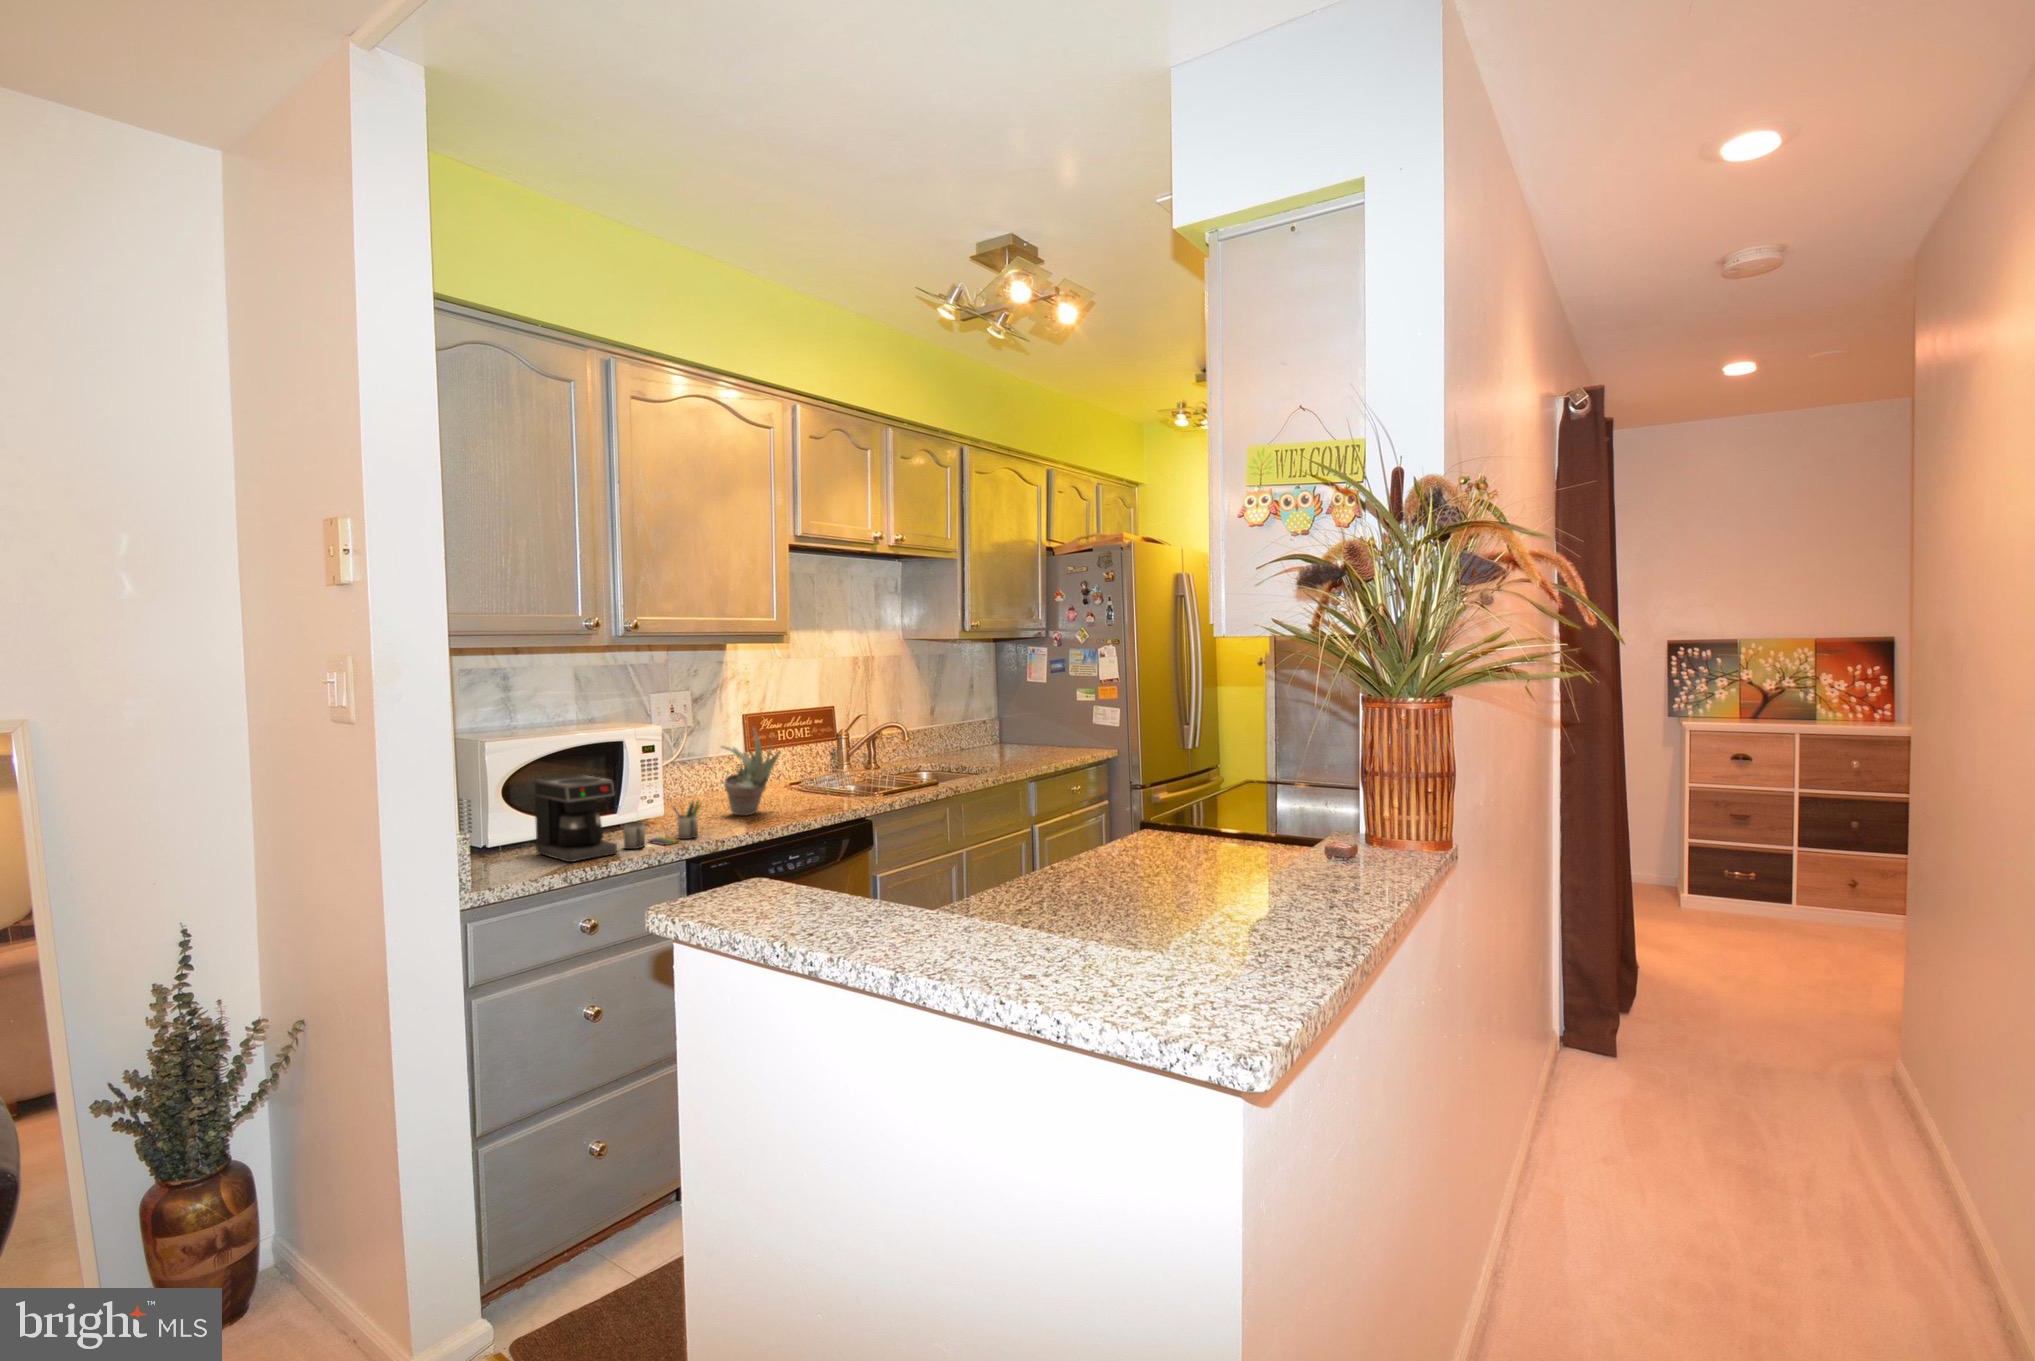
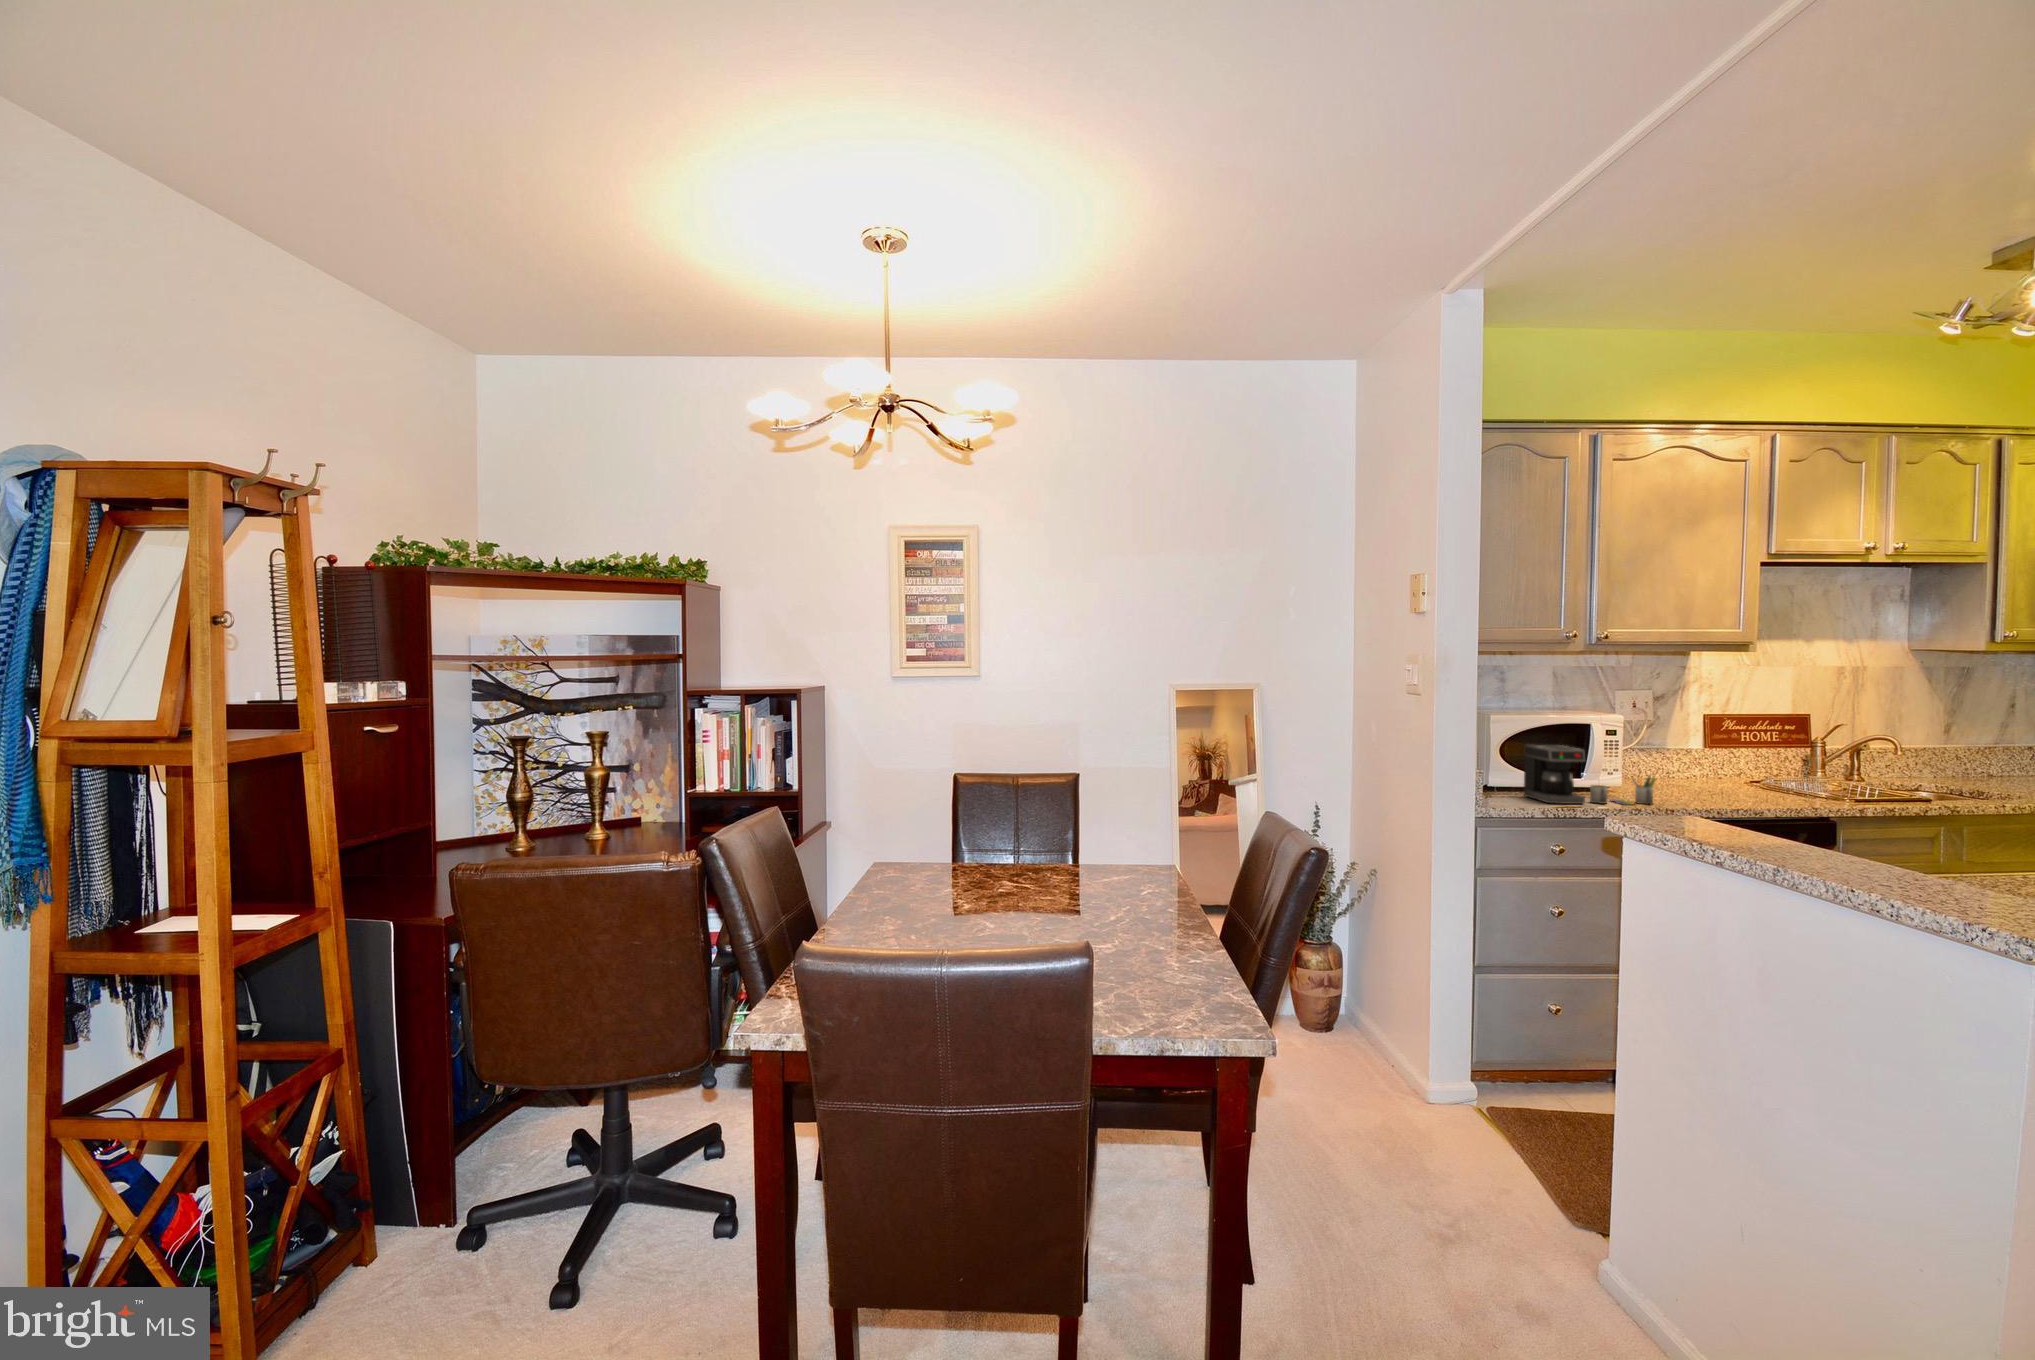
succulent plant: present [722,728,780,815] -> none [1678,723,1739,797]

